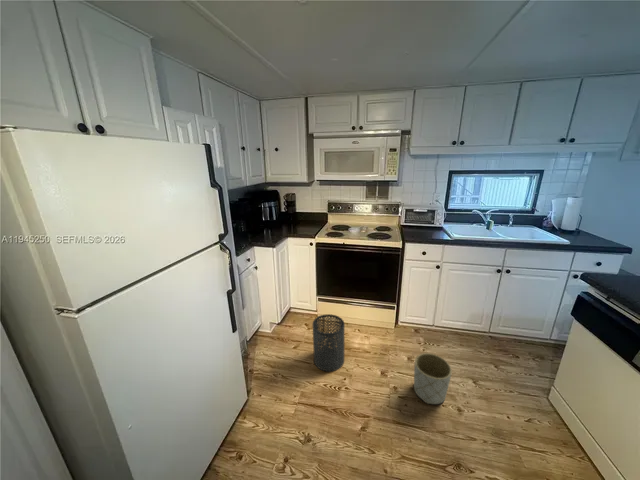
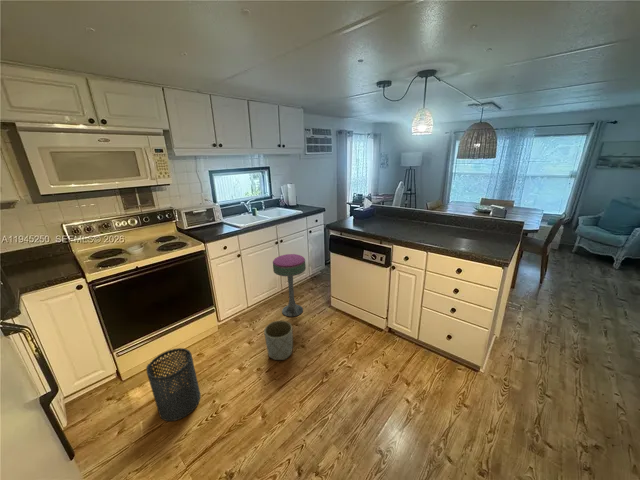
bar stool: none [470,288,528,374] -> present [273,254,306,317]

